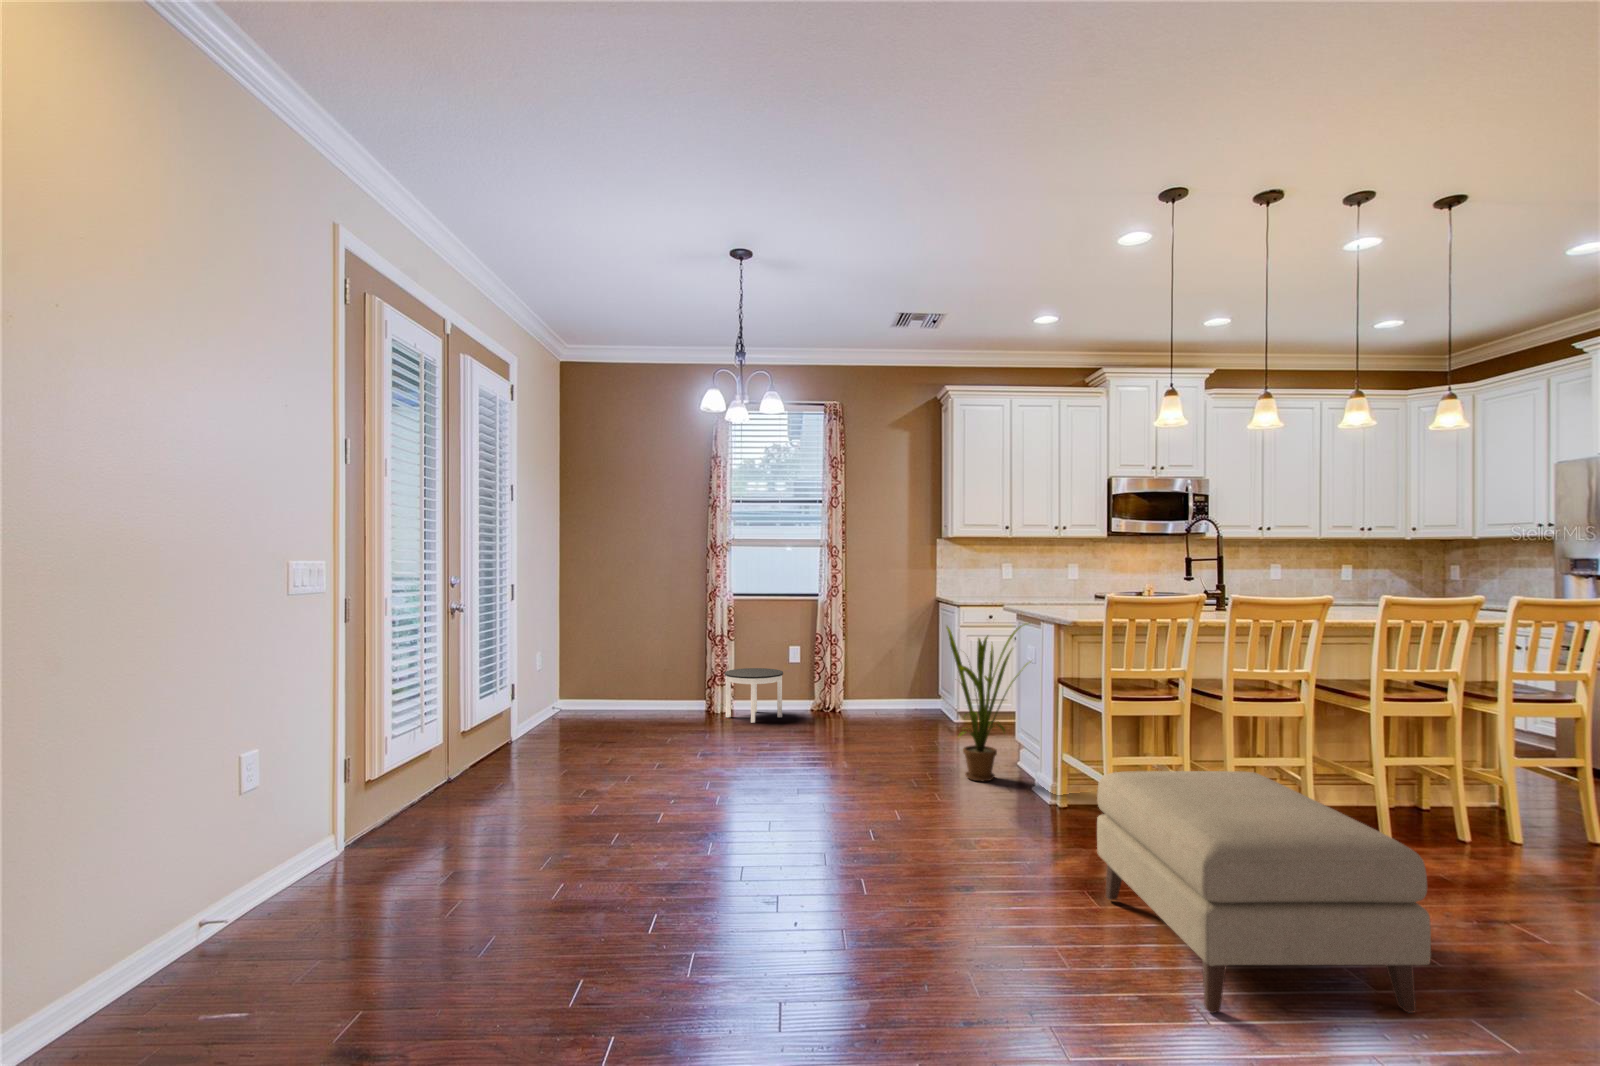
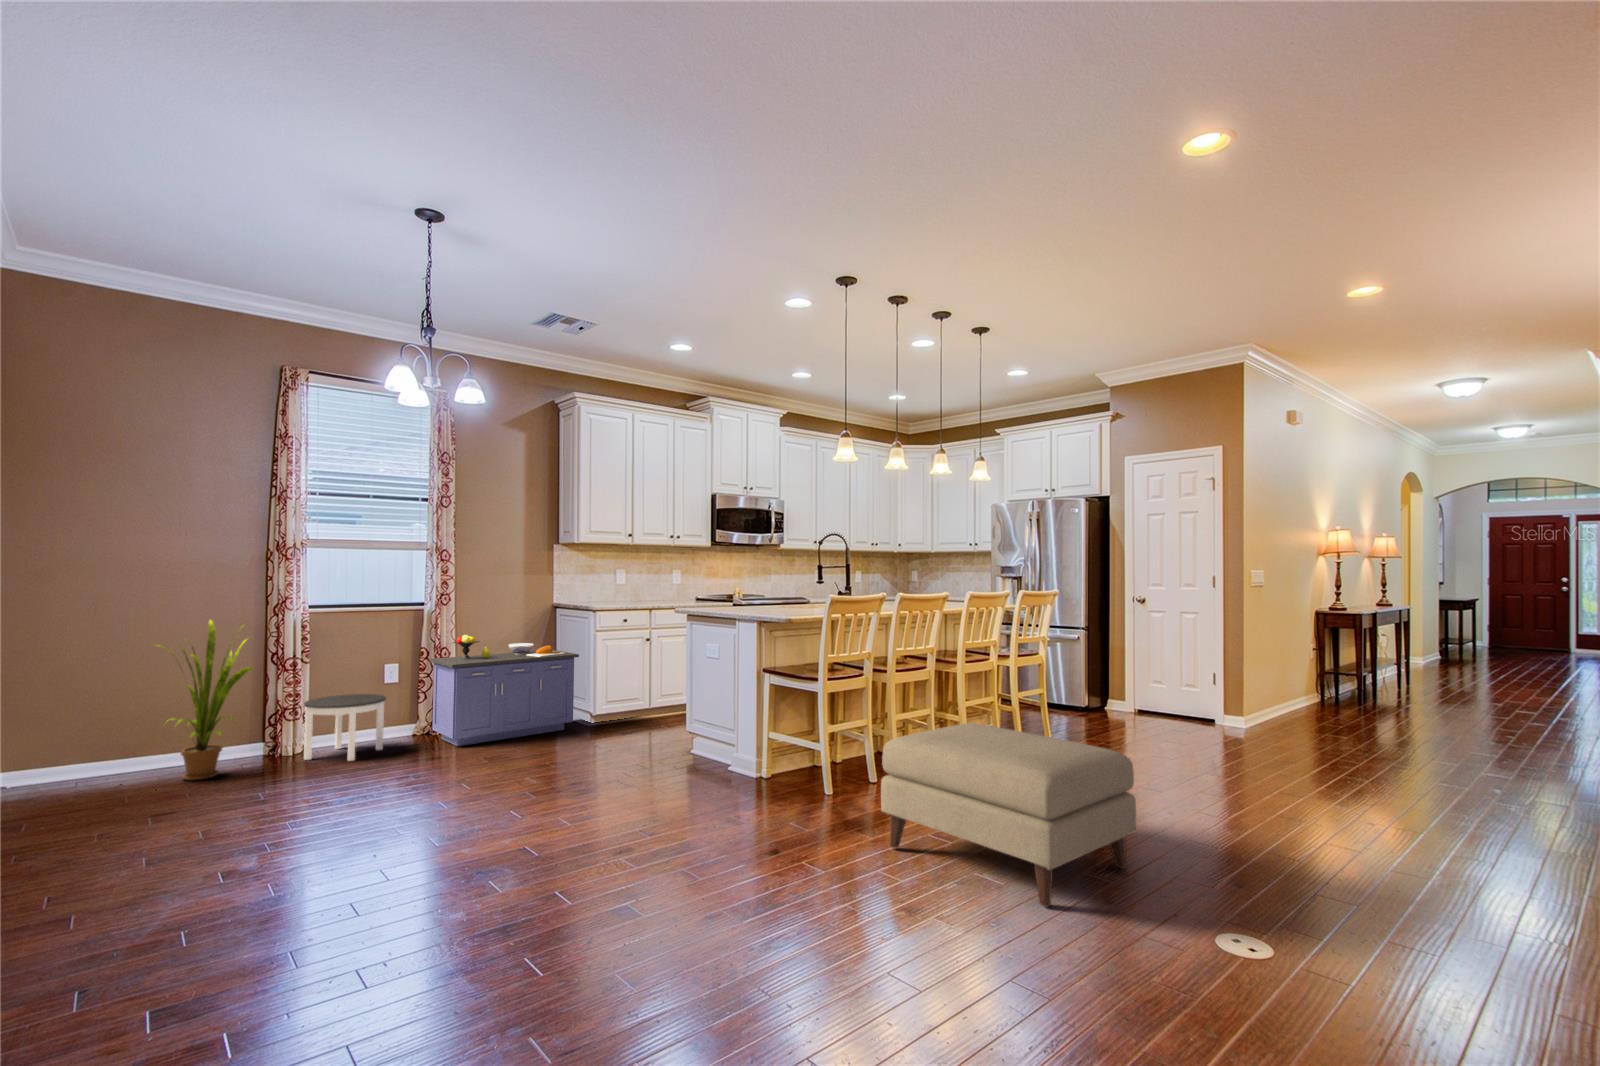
storage cabinet: none [821,624,947,723] -> present [430,635,579,746]
house plant: present [947,624,1028,781] -> present [165,620,252,780]

